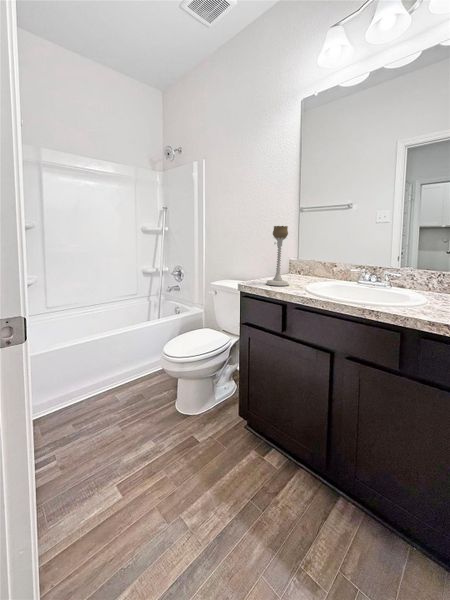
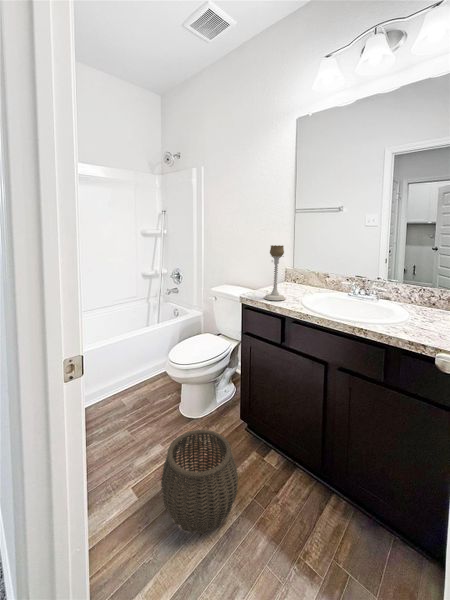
woven basket: none [147,423,233,537] -> present [161,430,238,534]

